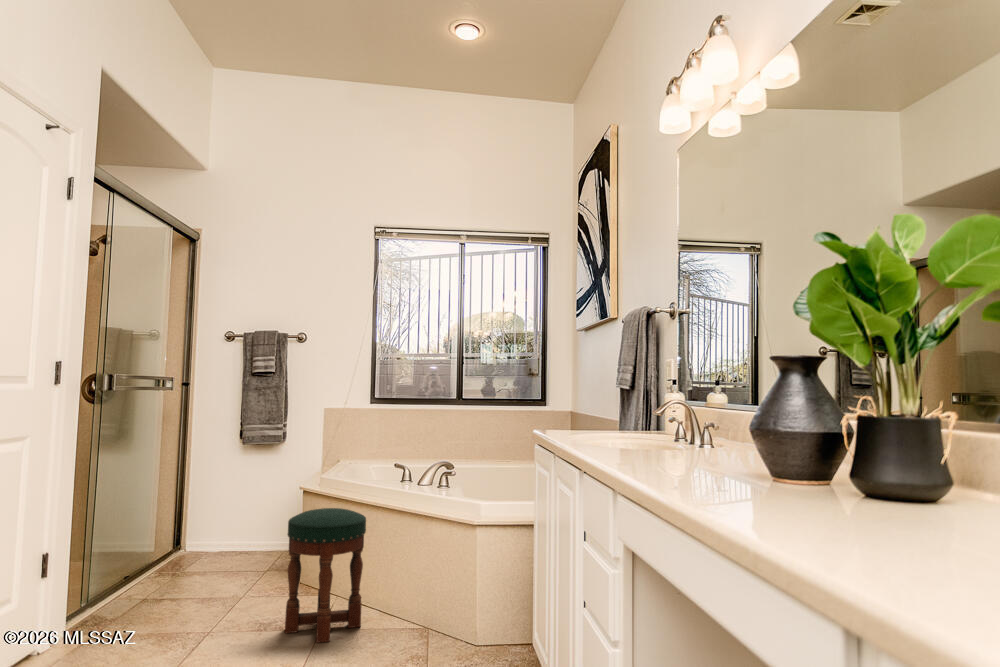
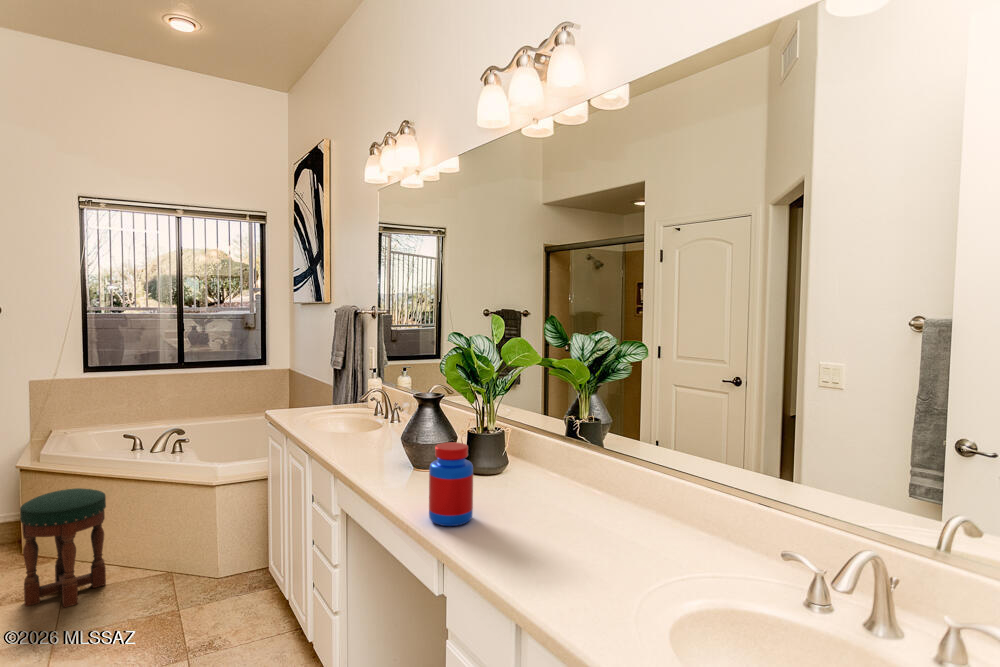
jar: none [798,379,912,554] -> present [429,442,473,526]

